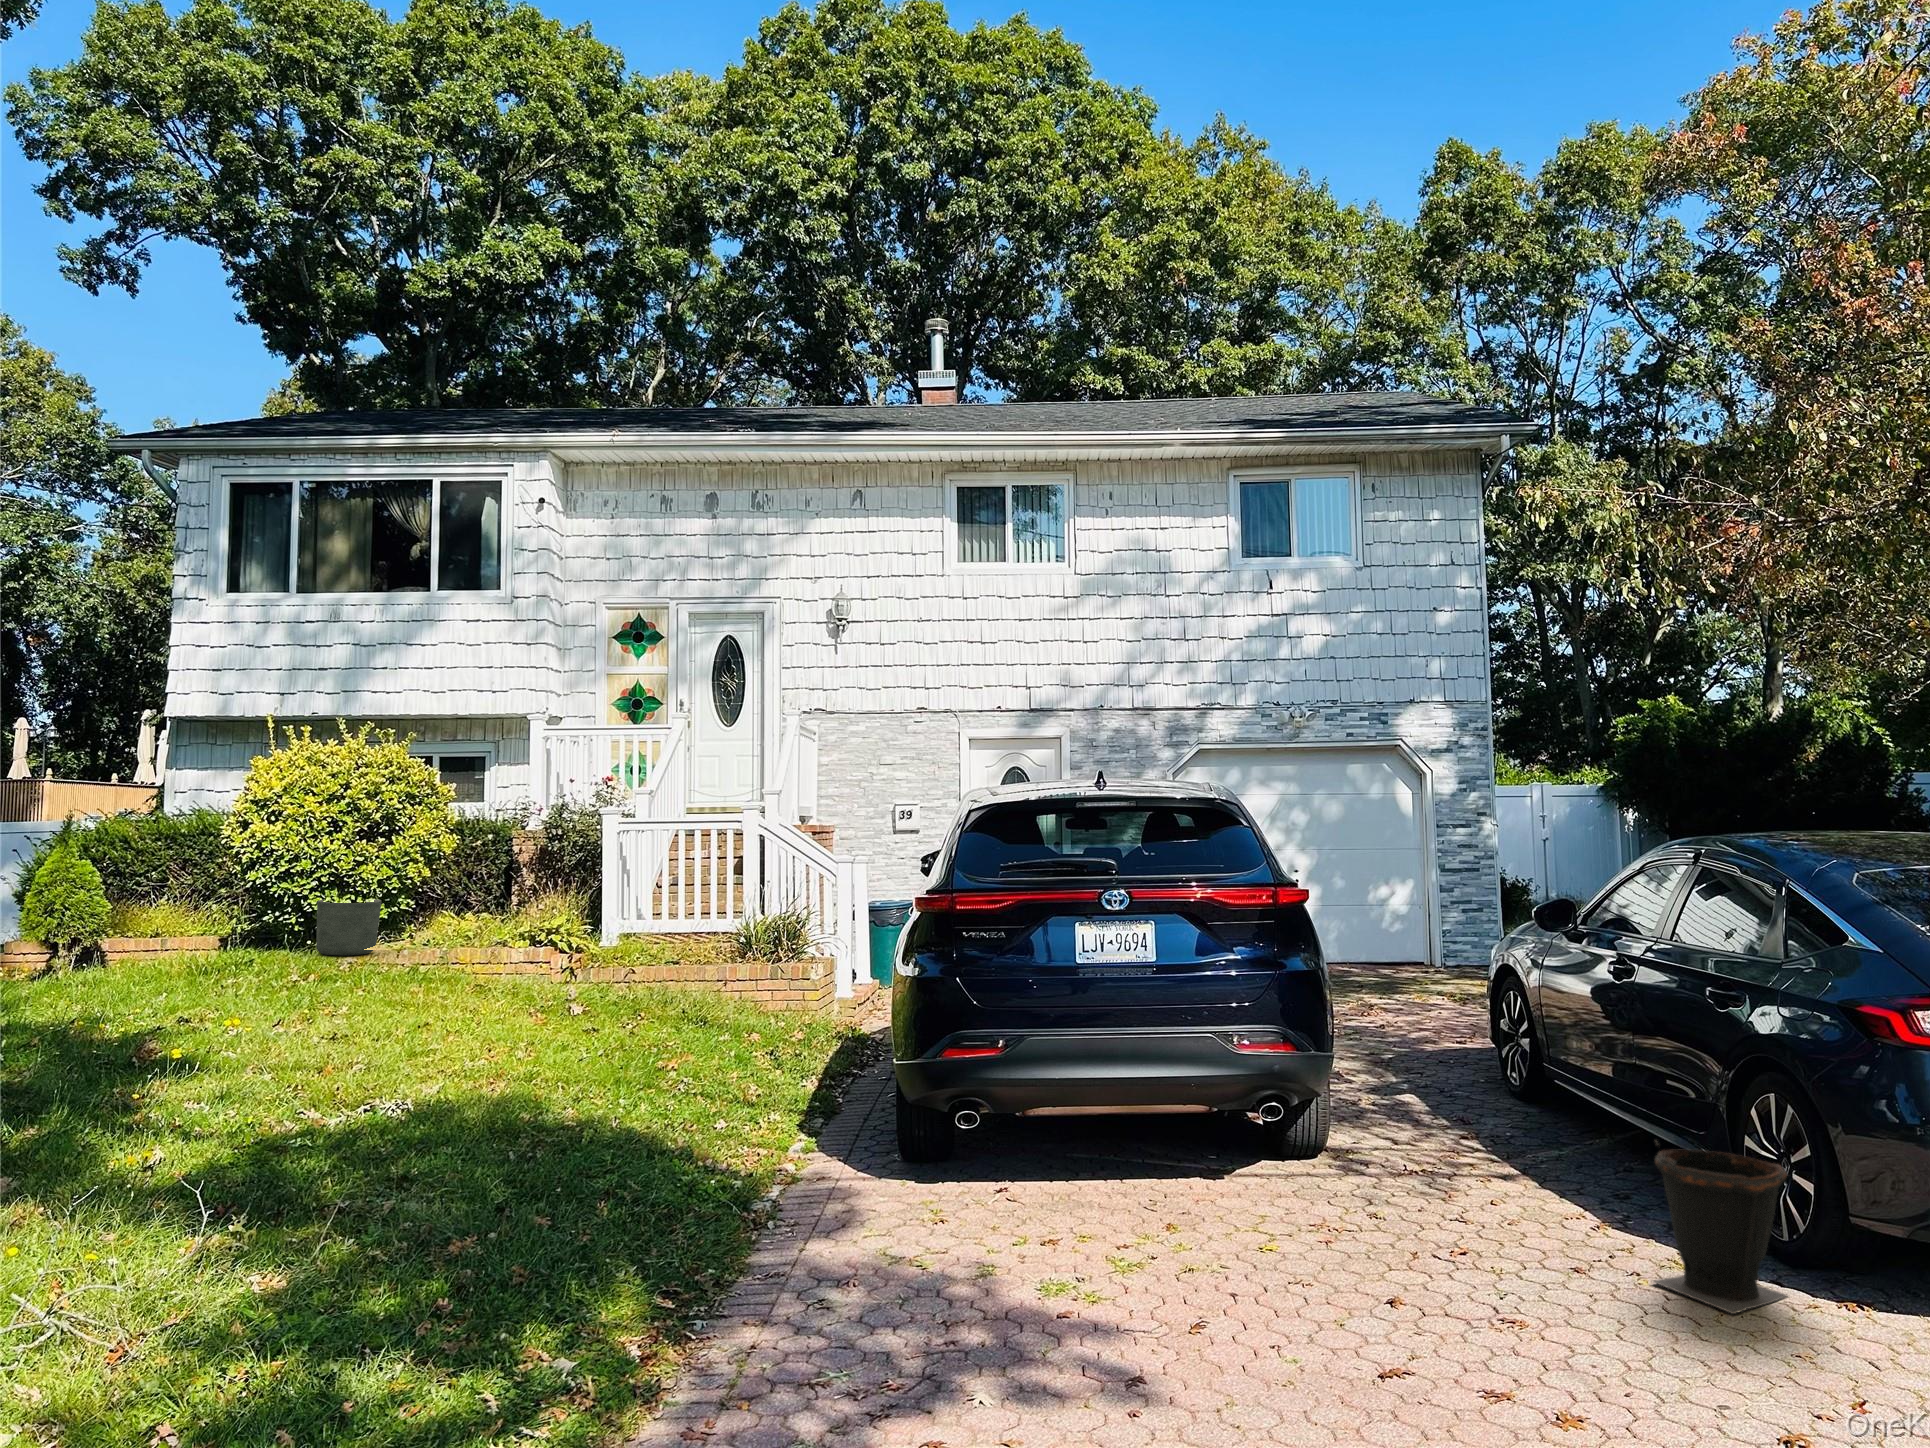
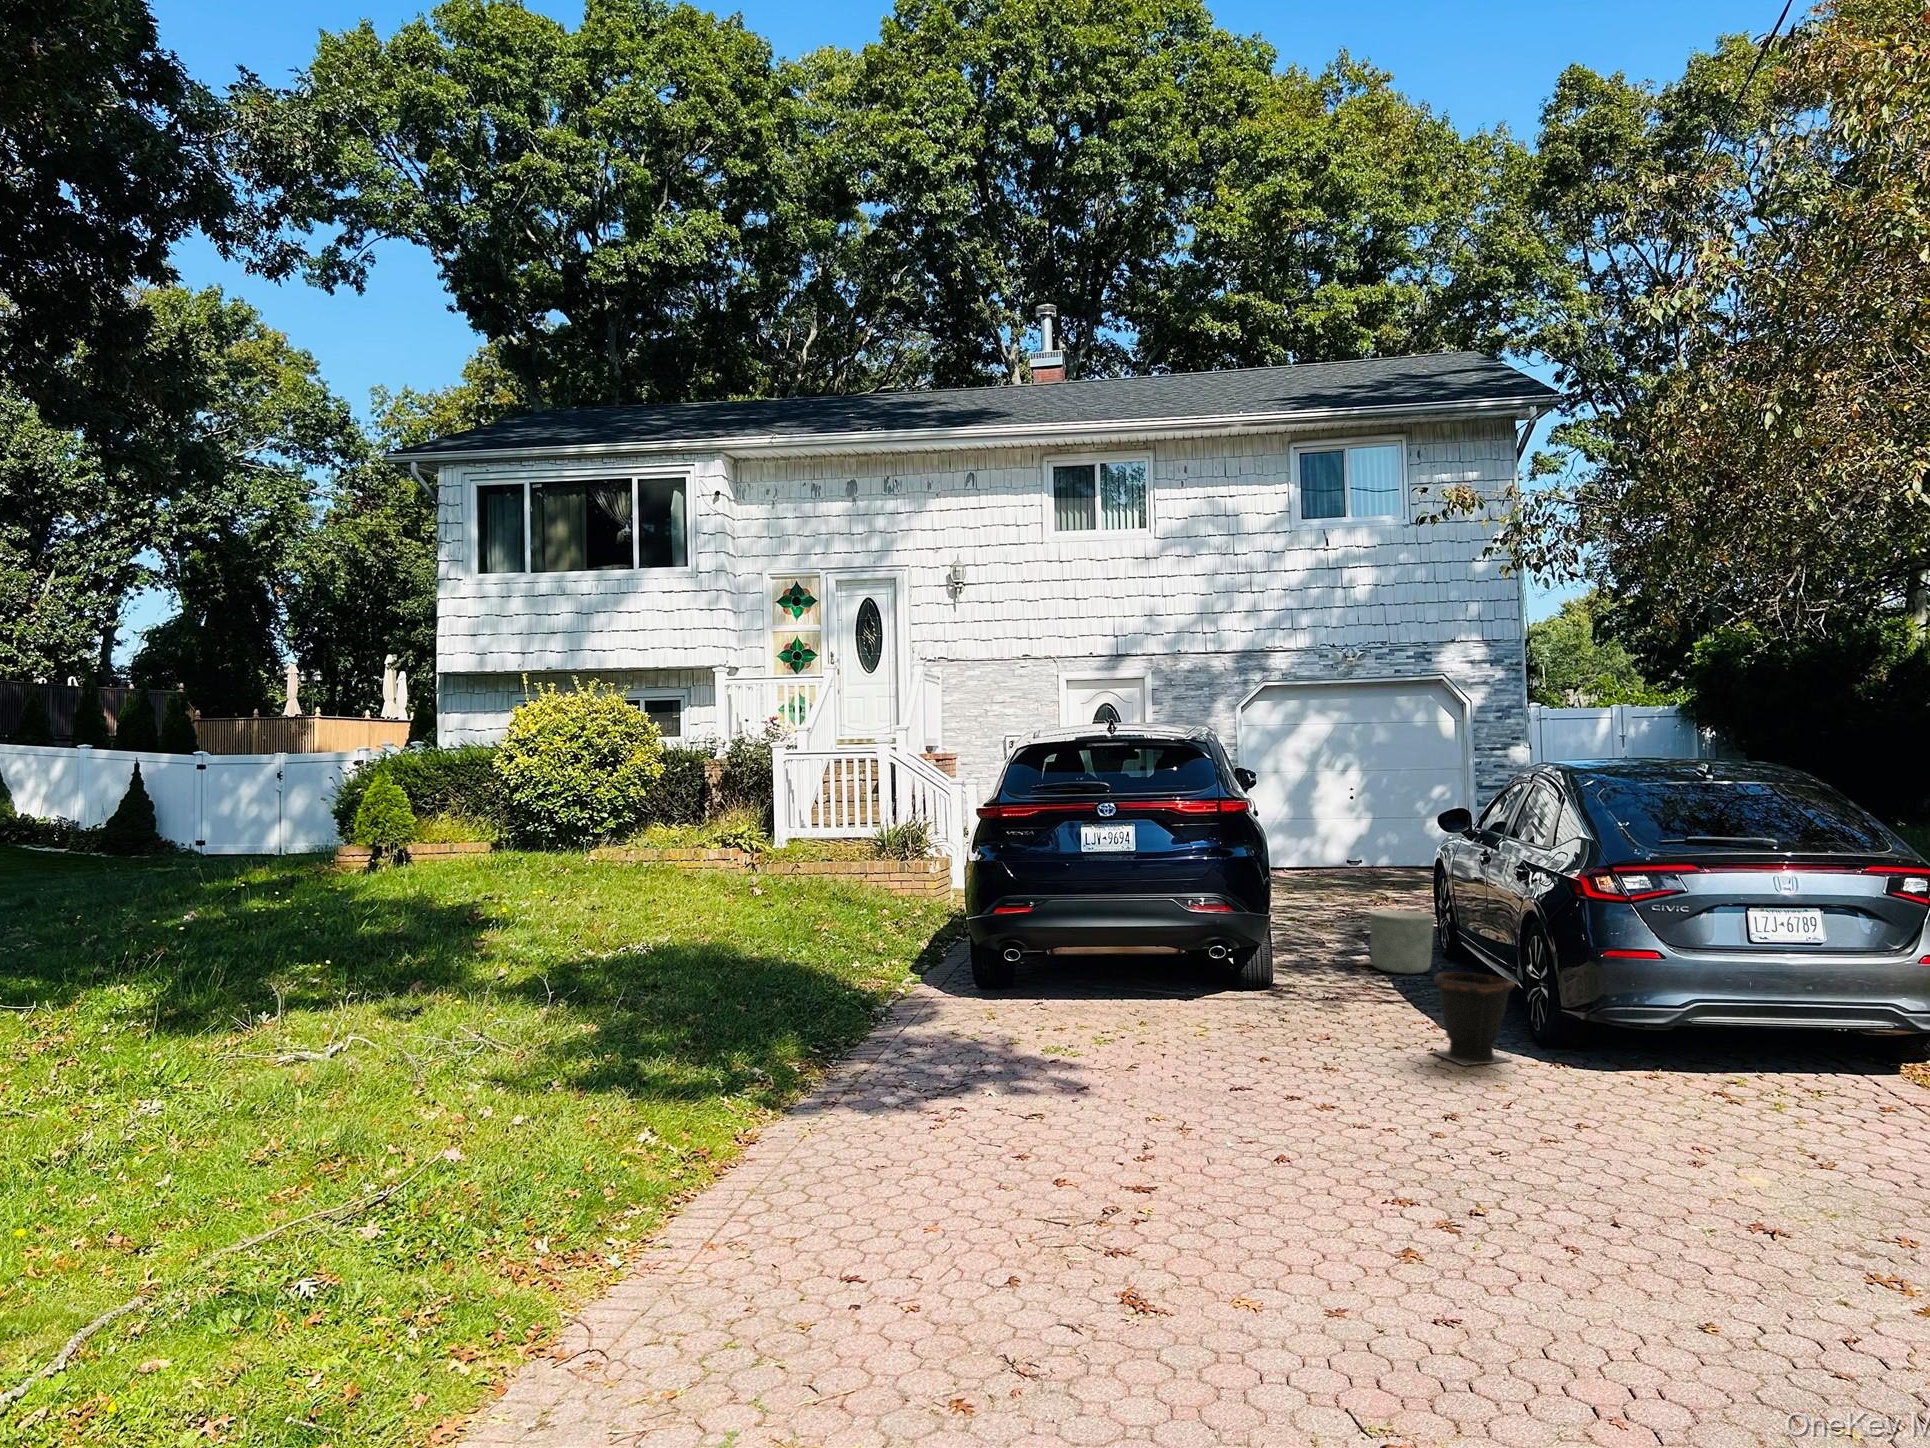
planter: present [316,899,381,956] -> present [1370,910,1434,974]

